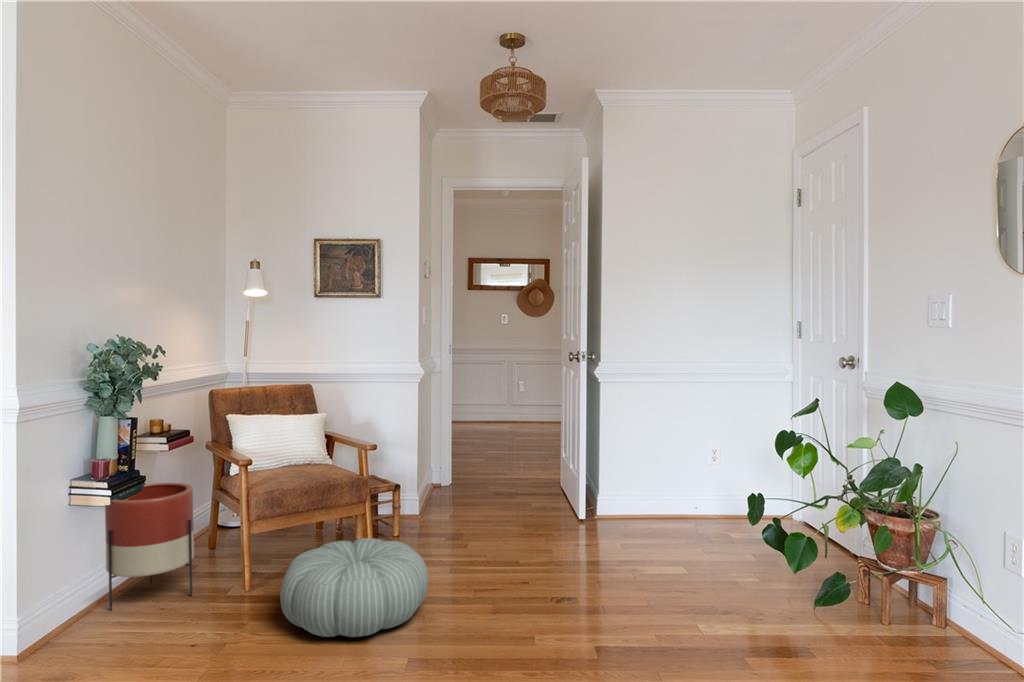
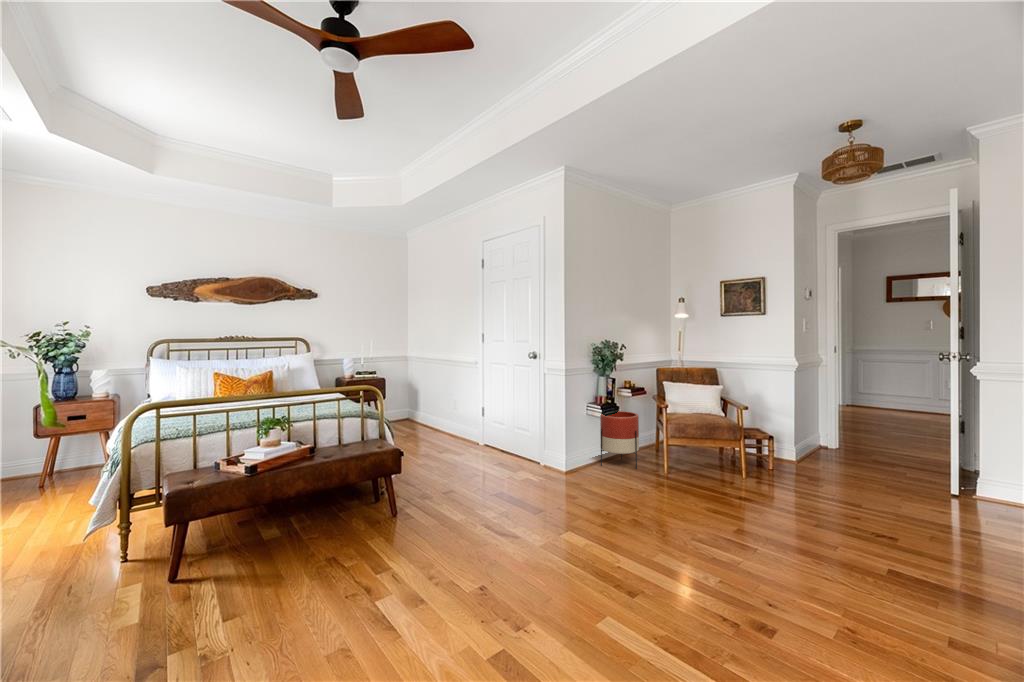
pouf: present [280,538,429,637] -> none [671,457,763,511]

